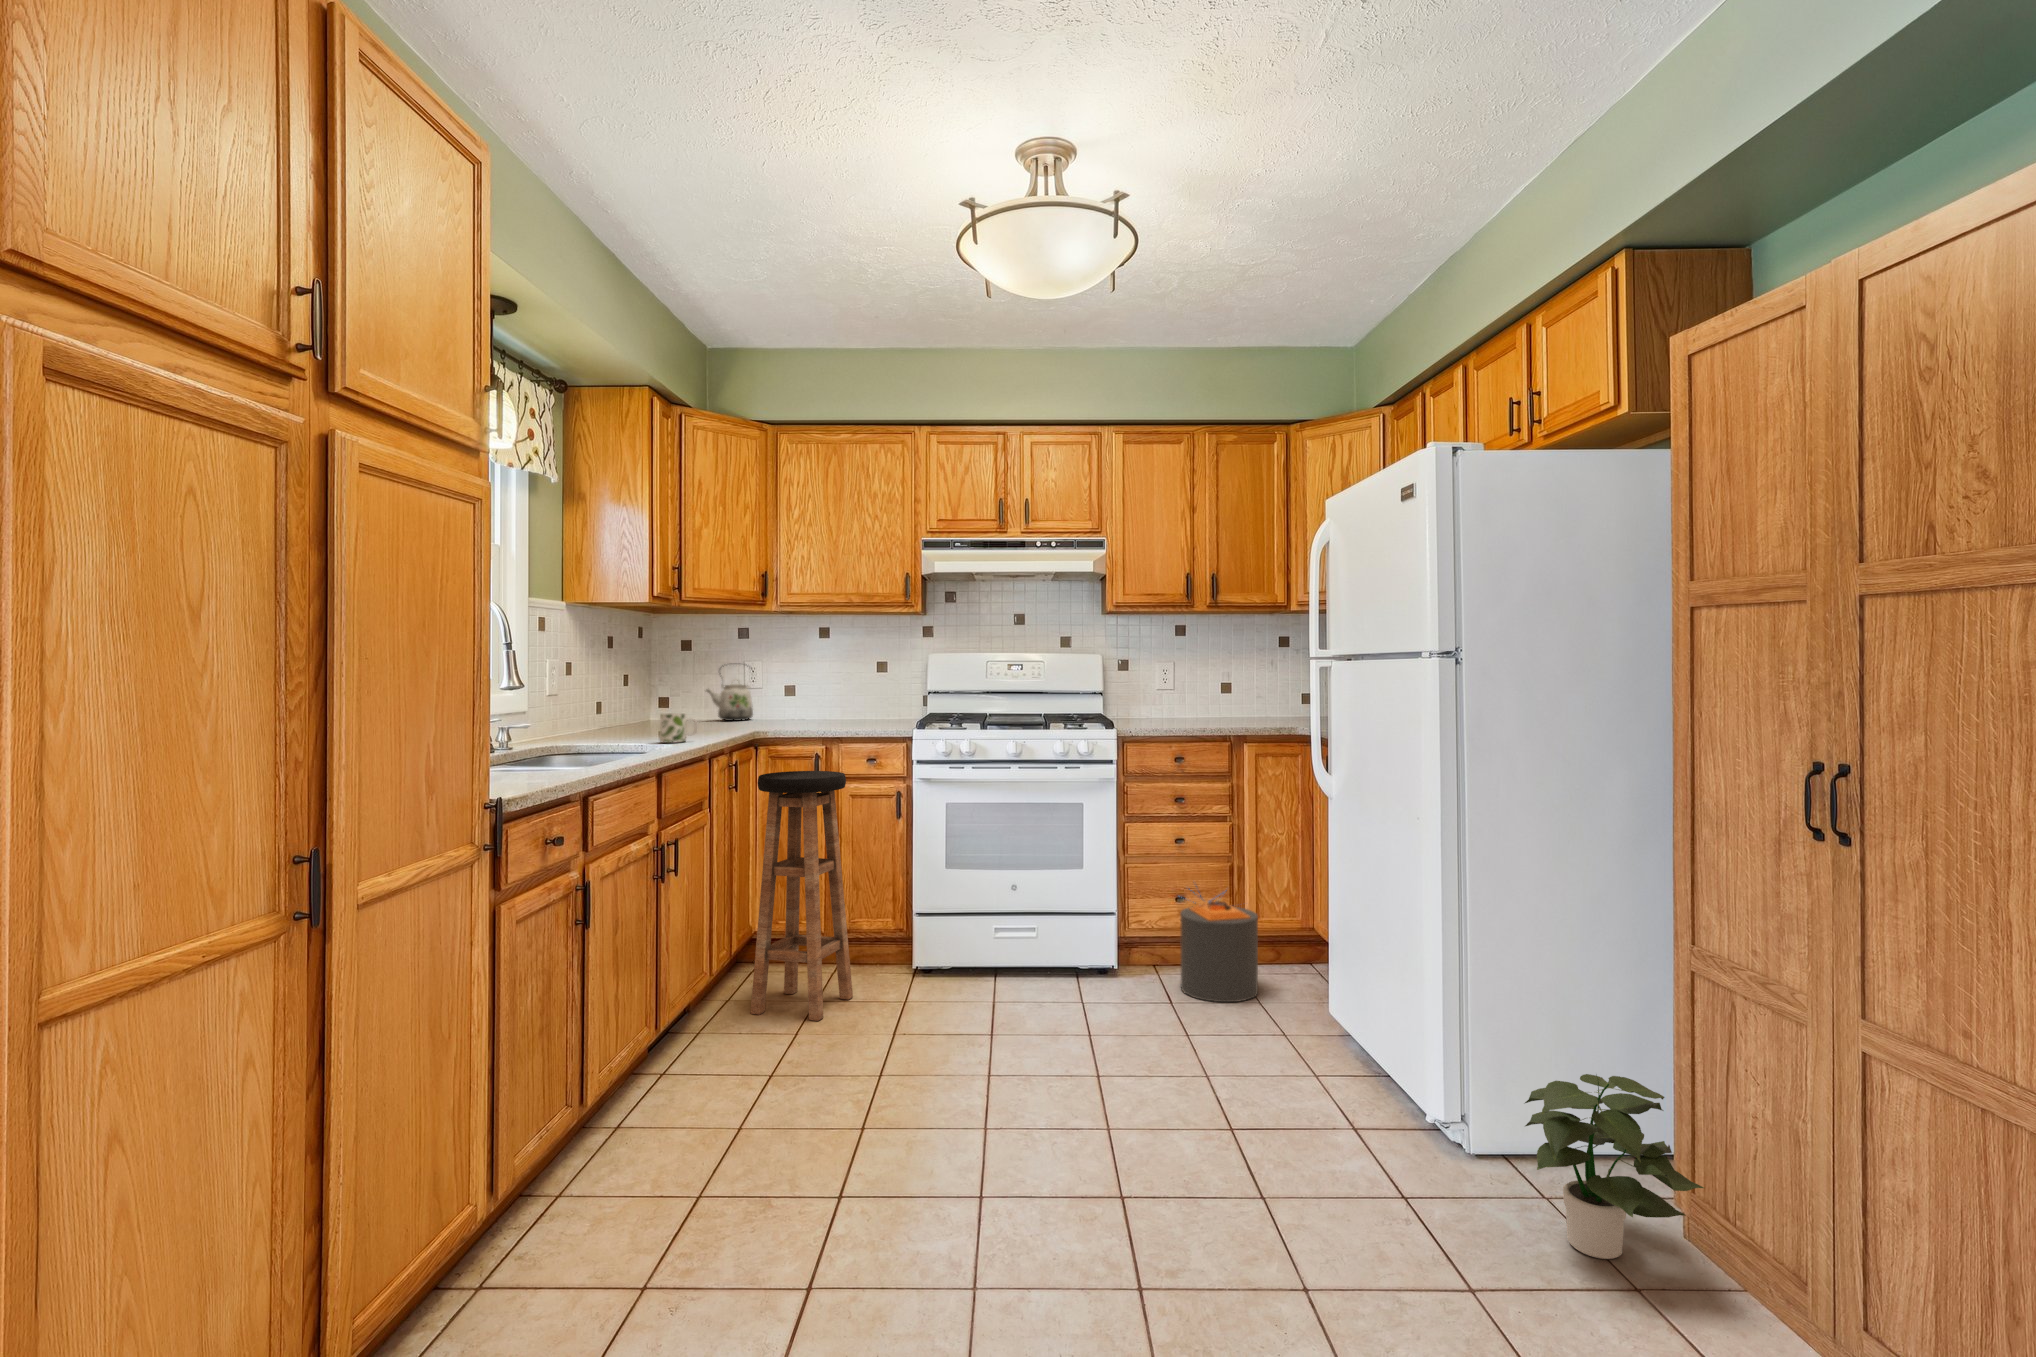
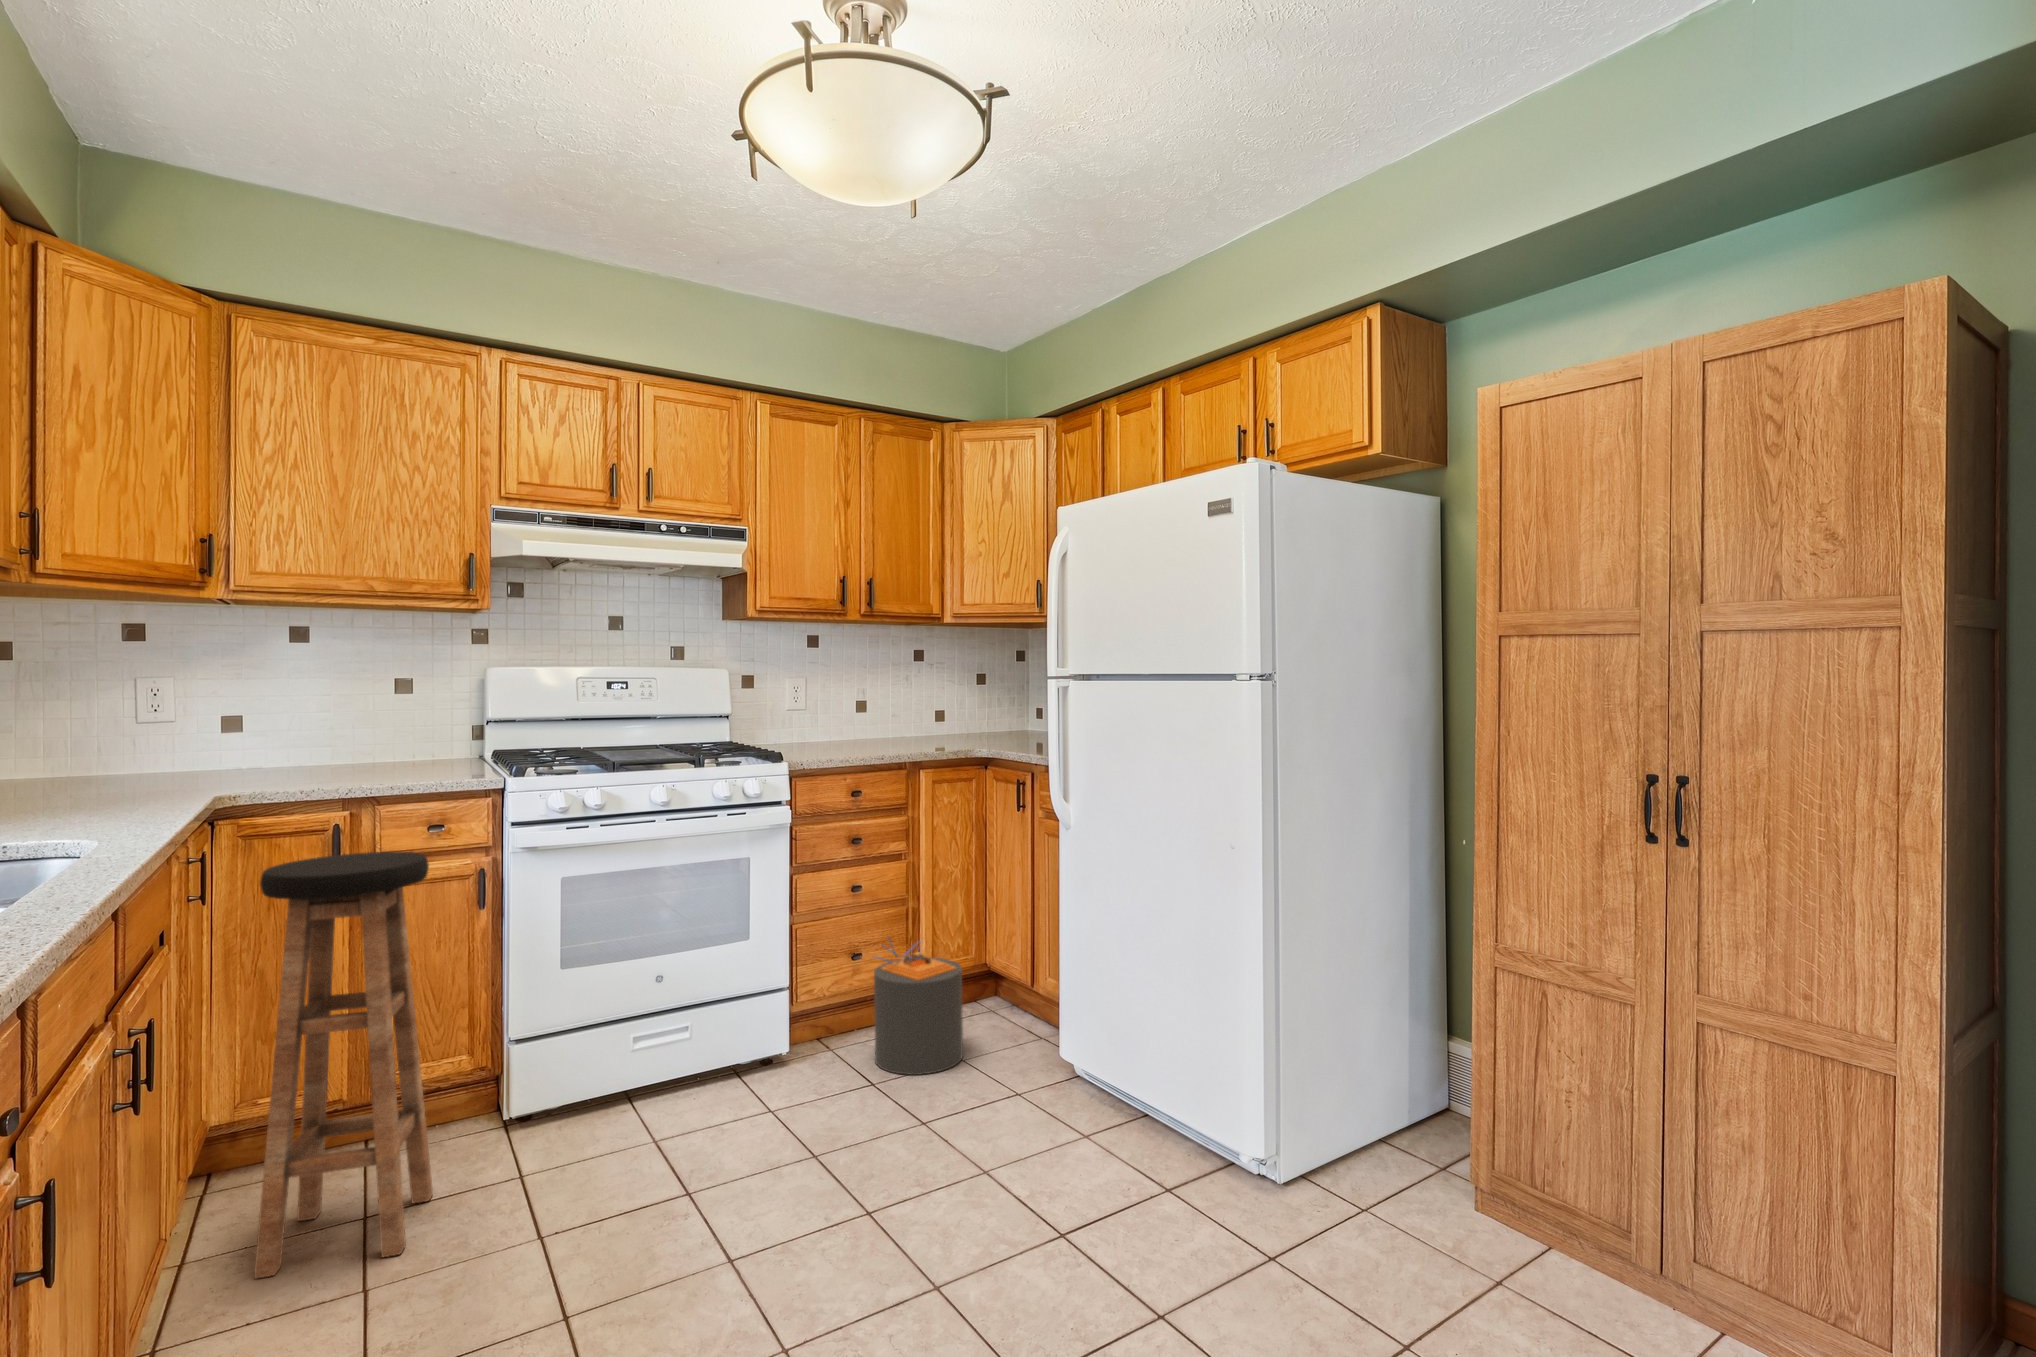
kettle: present [706,680,753,721] -> none [51,683,157,778]
mug: present [660,713,698,743] -> none [46,776,135,833]
potted plant: present [1525,1074,1704,1259] -> none [1406,1078,1582,1266]

